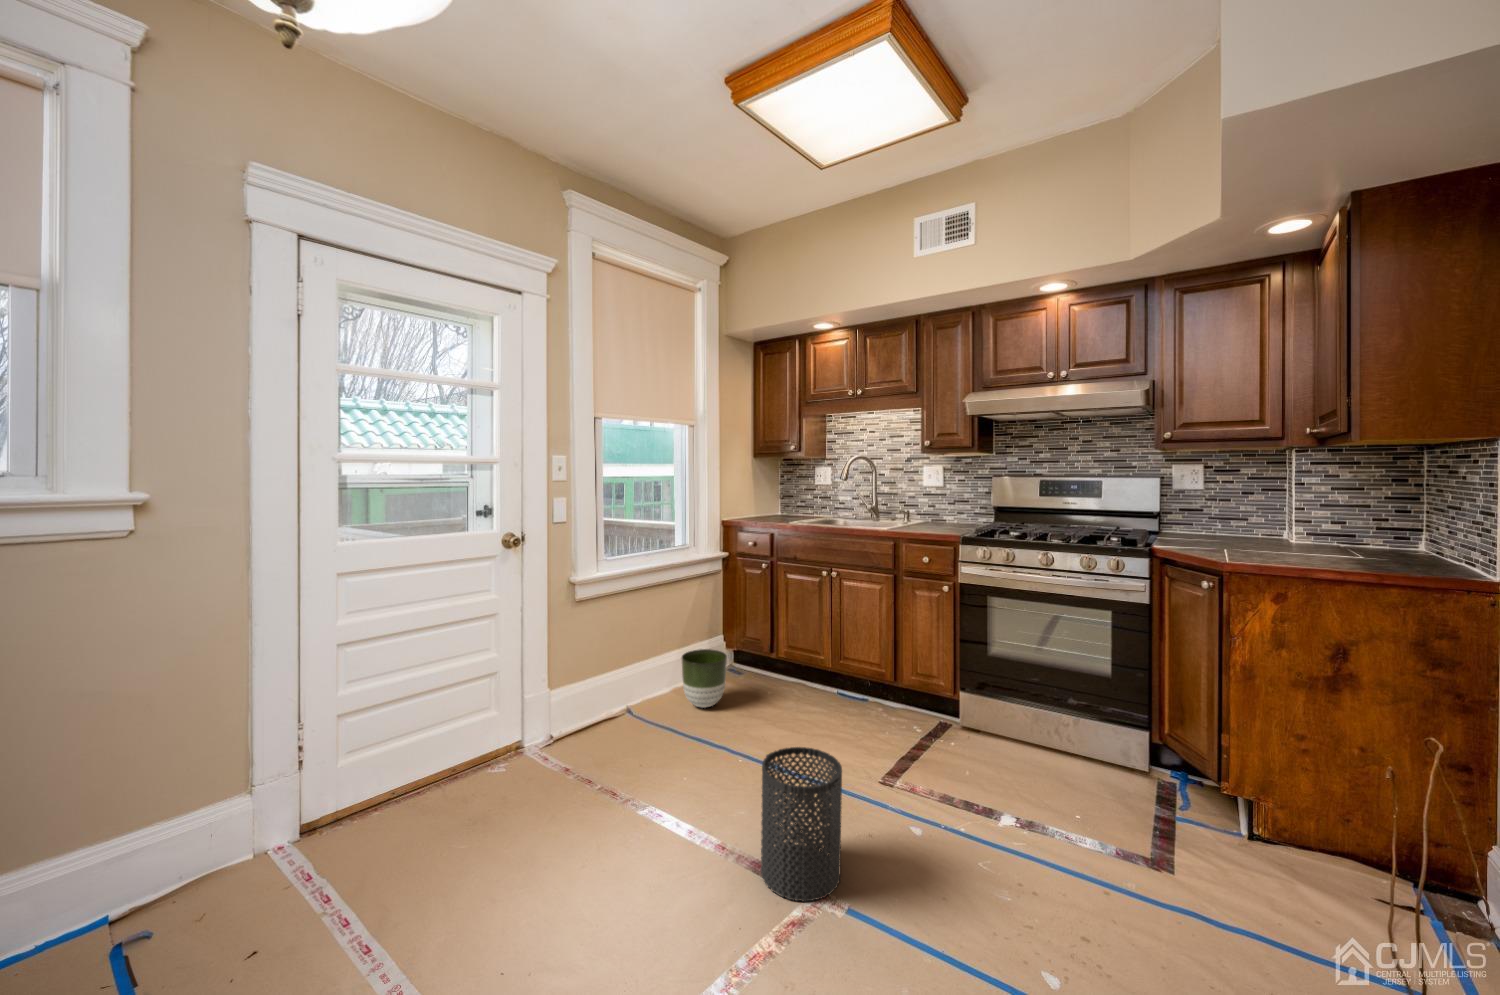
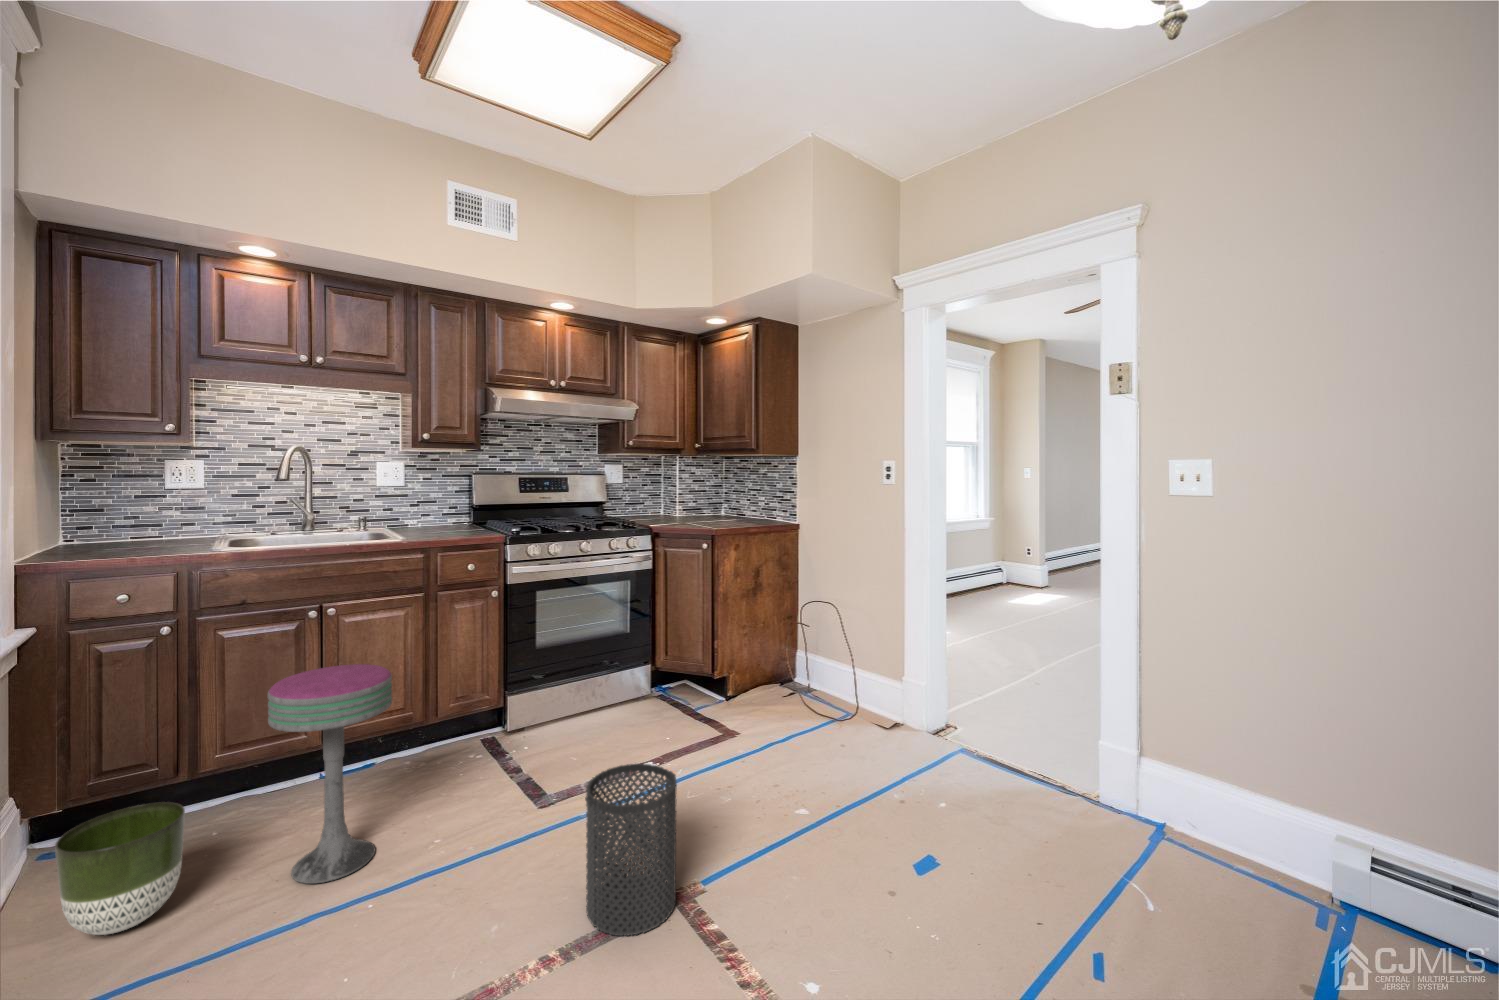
bar stool: none [738,605,805,741] -> present [268,664,392,884]

